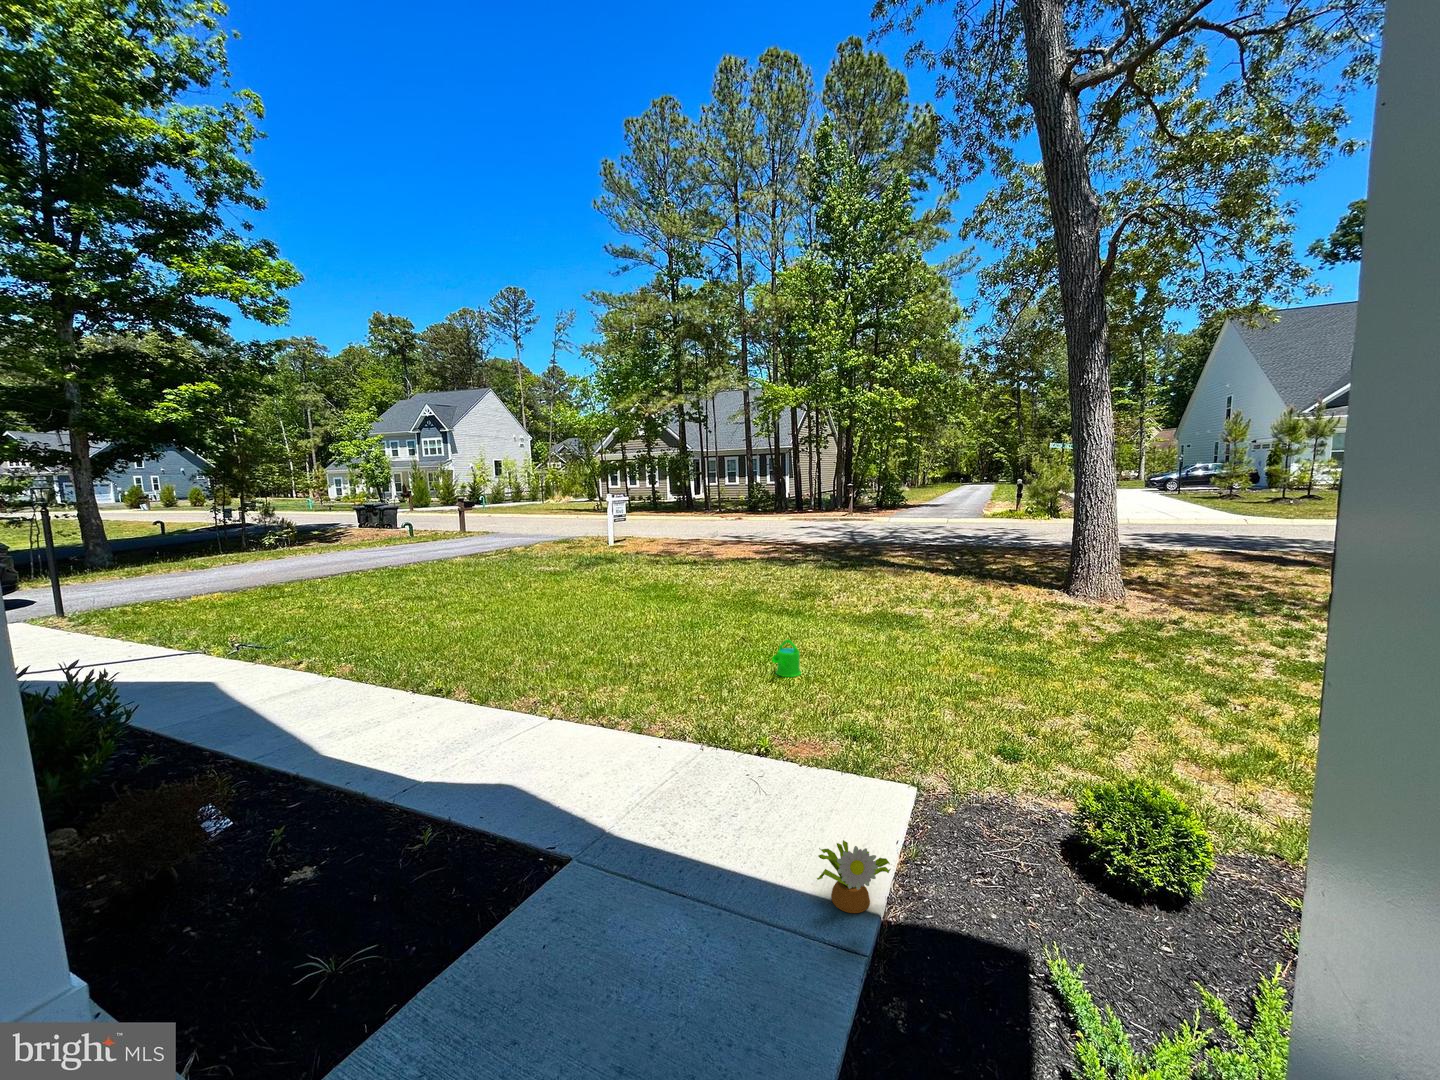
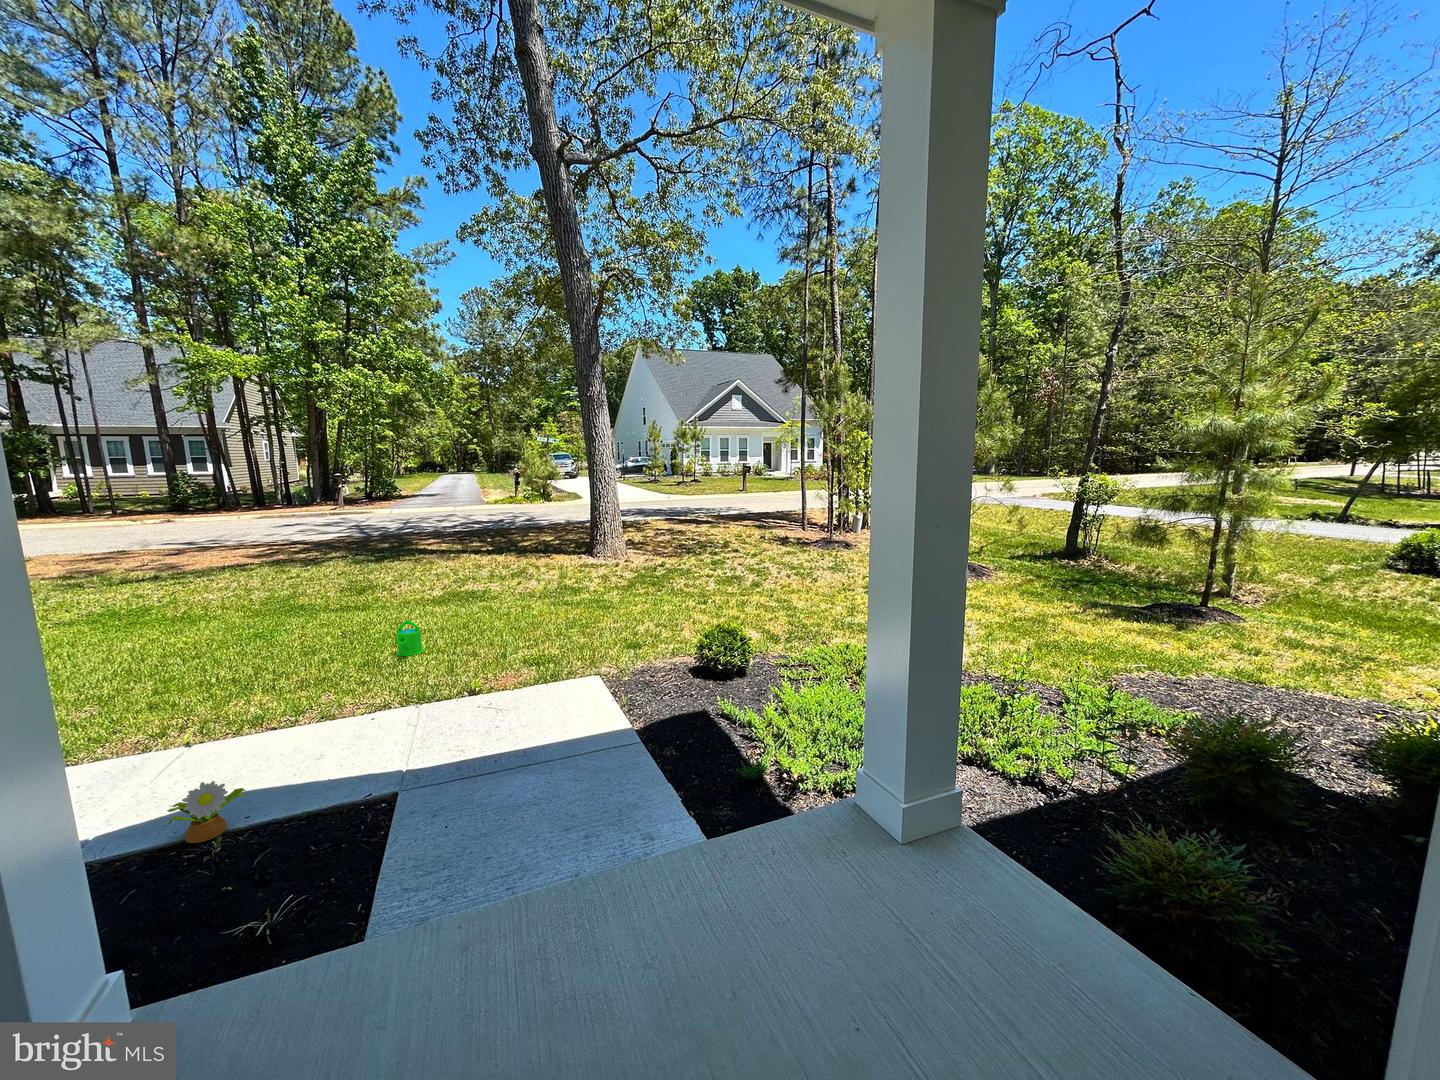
decorative plant: present [817,840,891,913] -> present [164,781,246,843]

